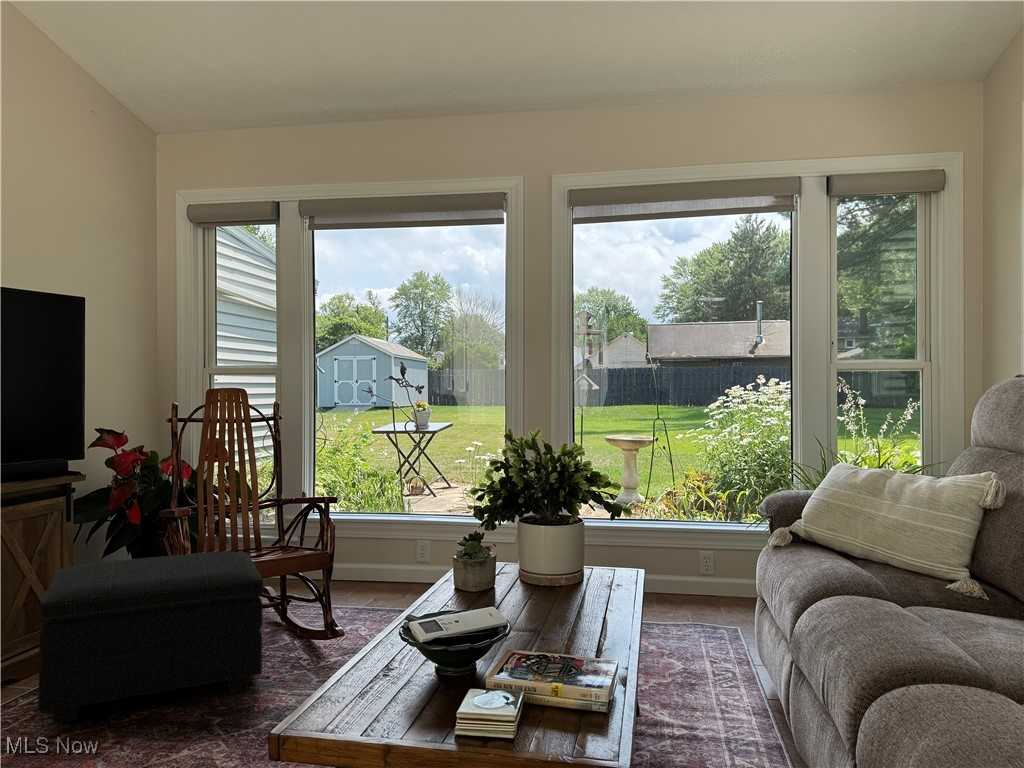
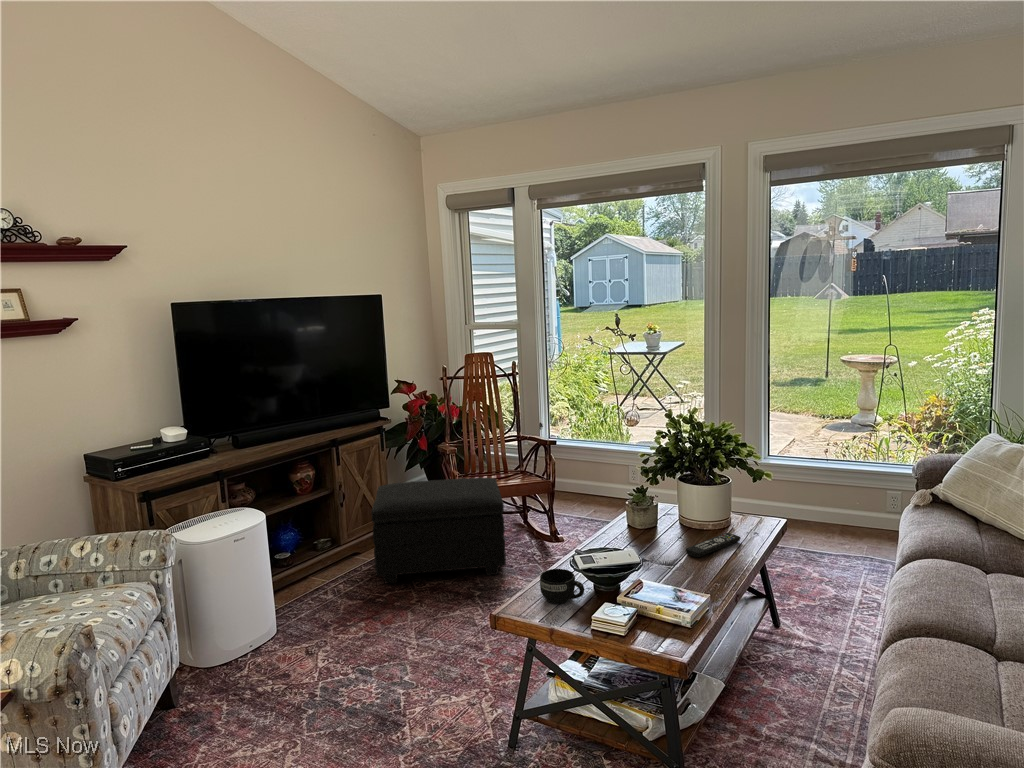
remote control: none [547,588,607,620] -> present [686,533,741,557]
mug: none [358,645,433,703] -> present [540,569,584,604]

